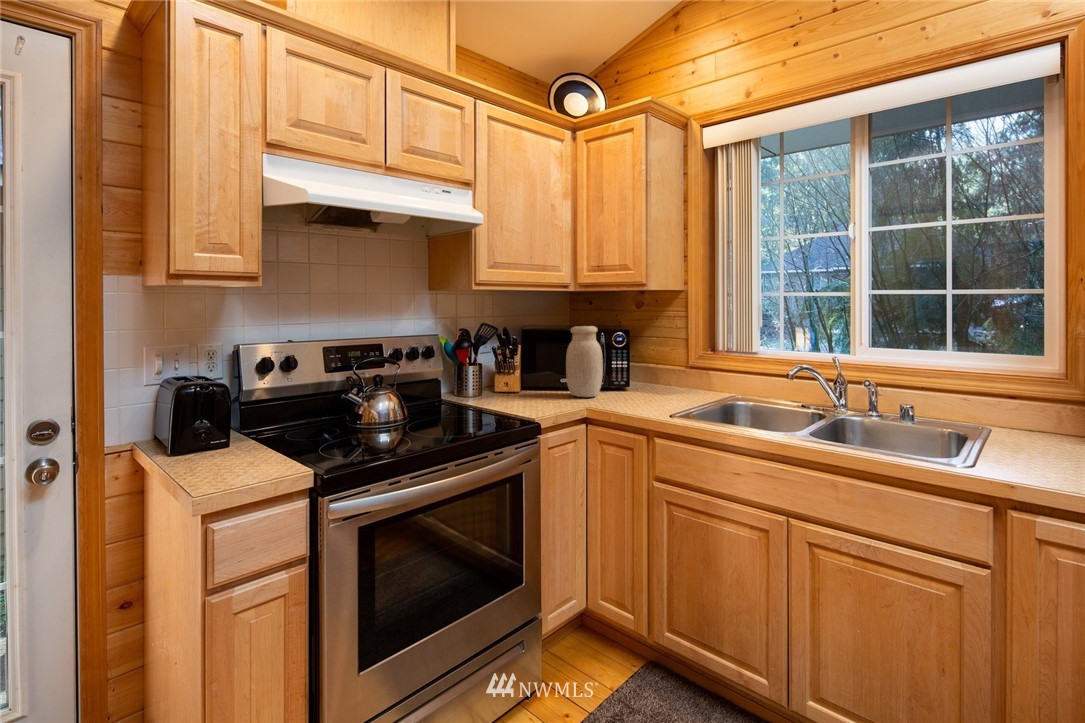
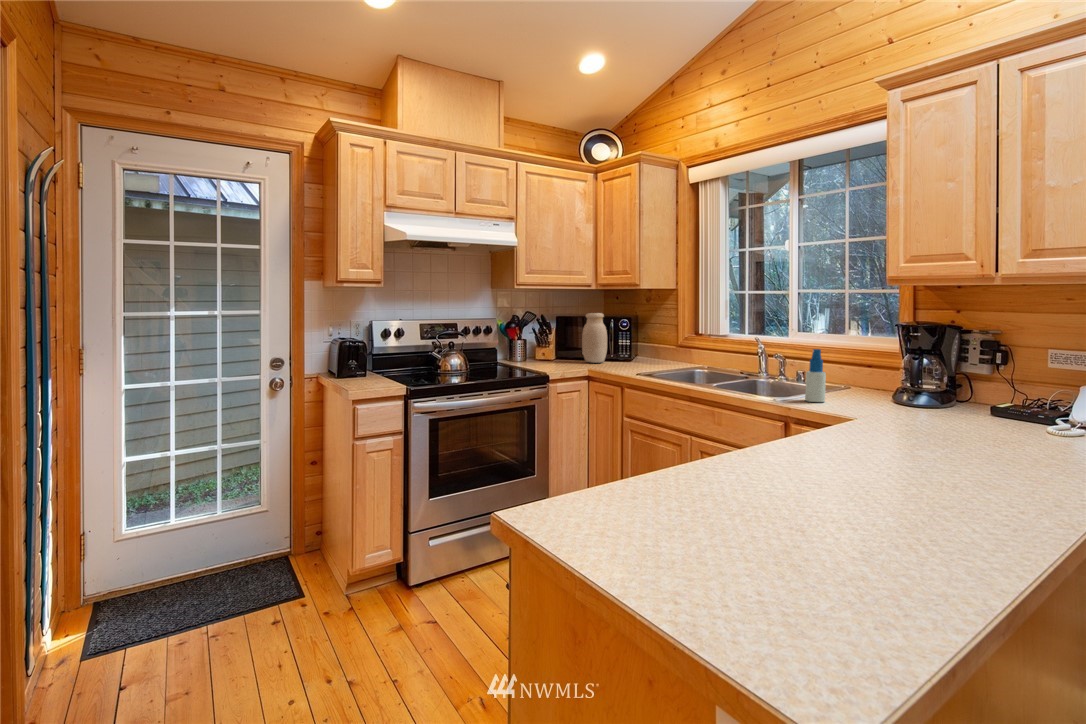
spray bottle: none [1014,389,1054,477] -> present [805,349,826,402]

